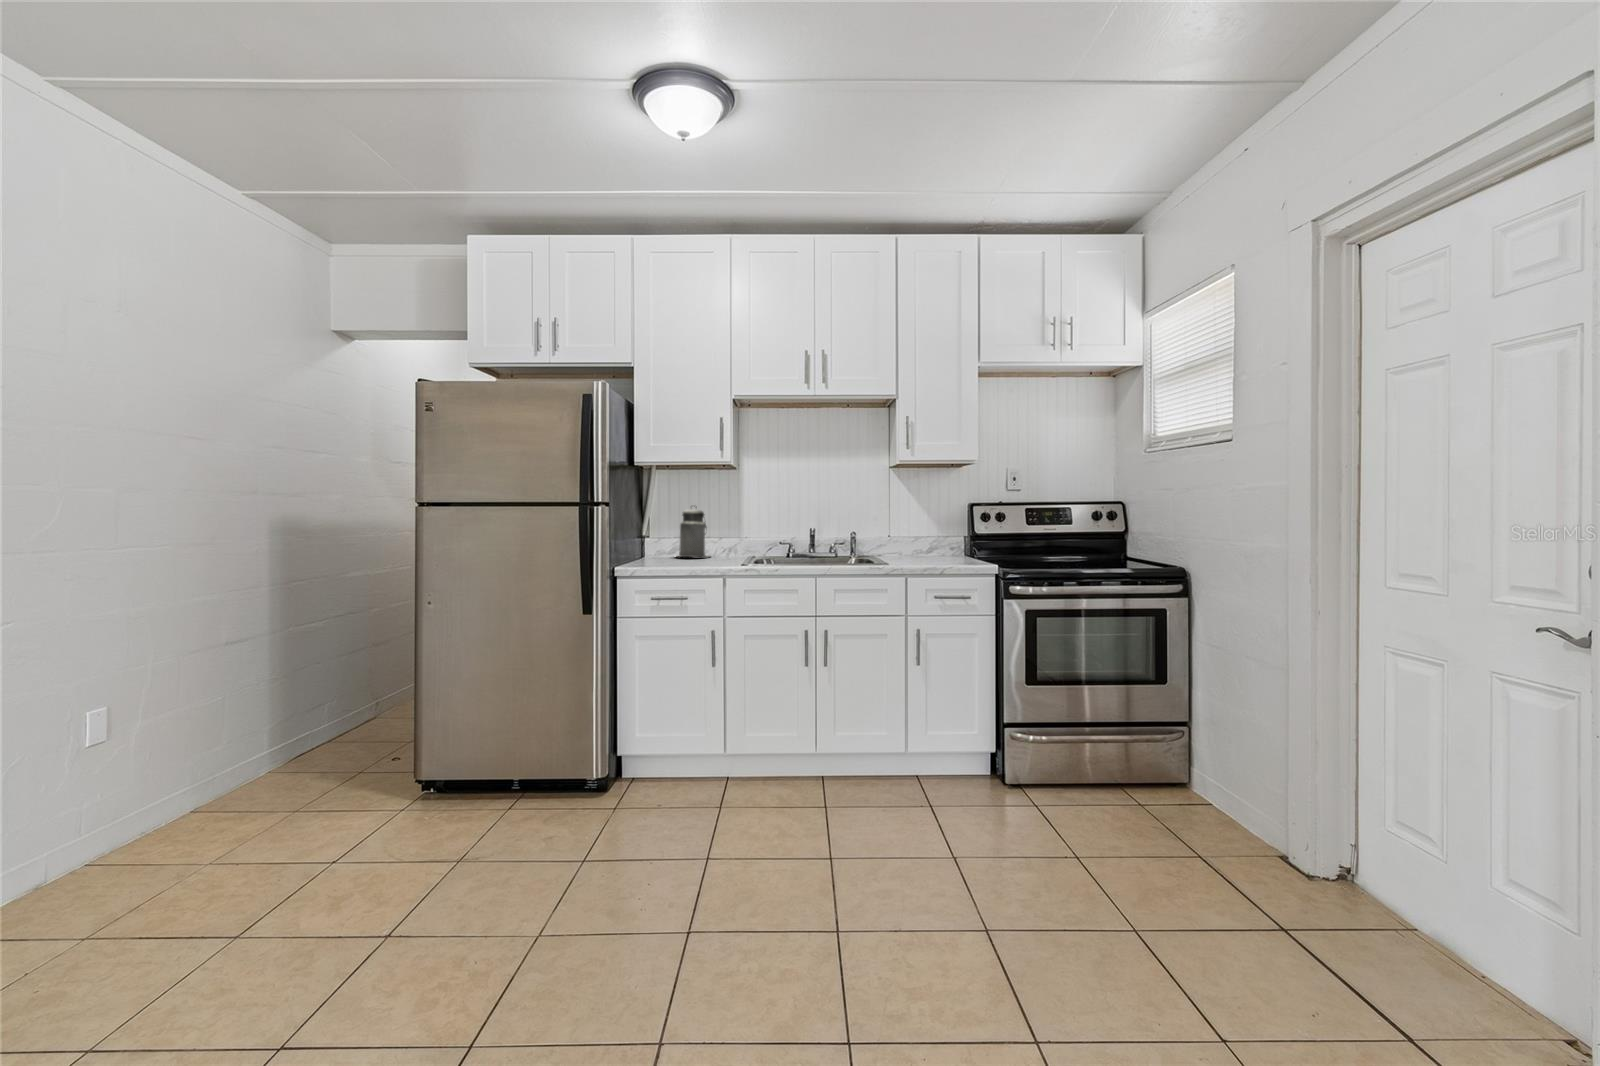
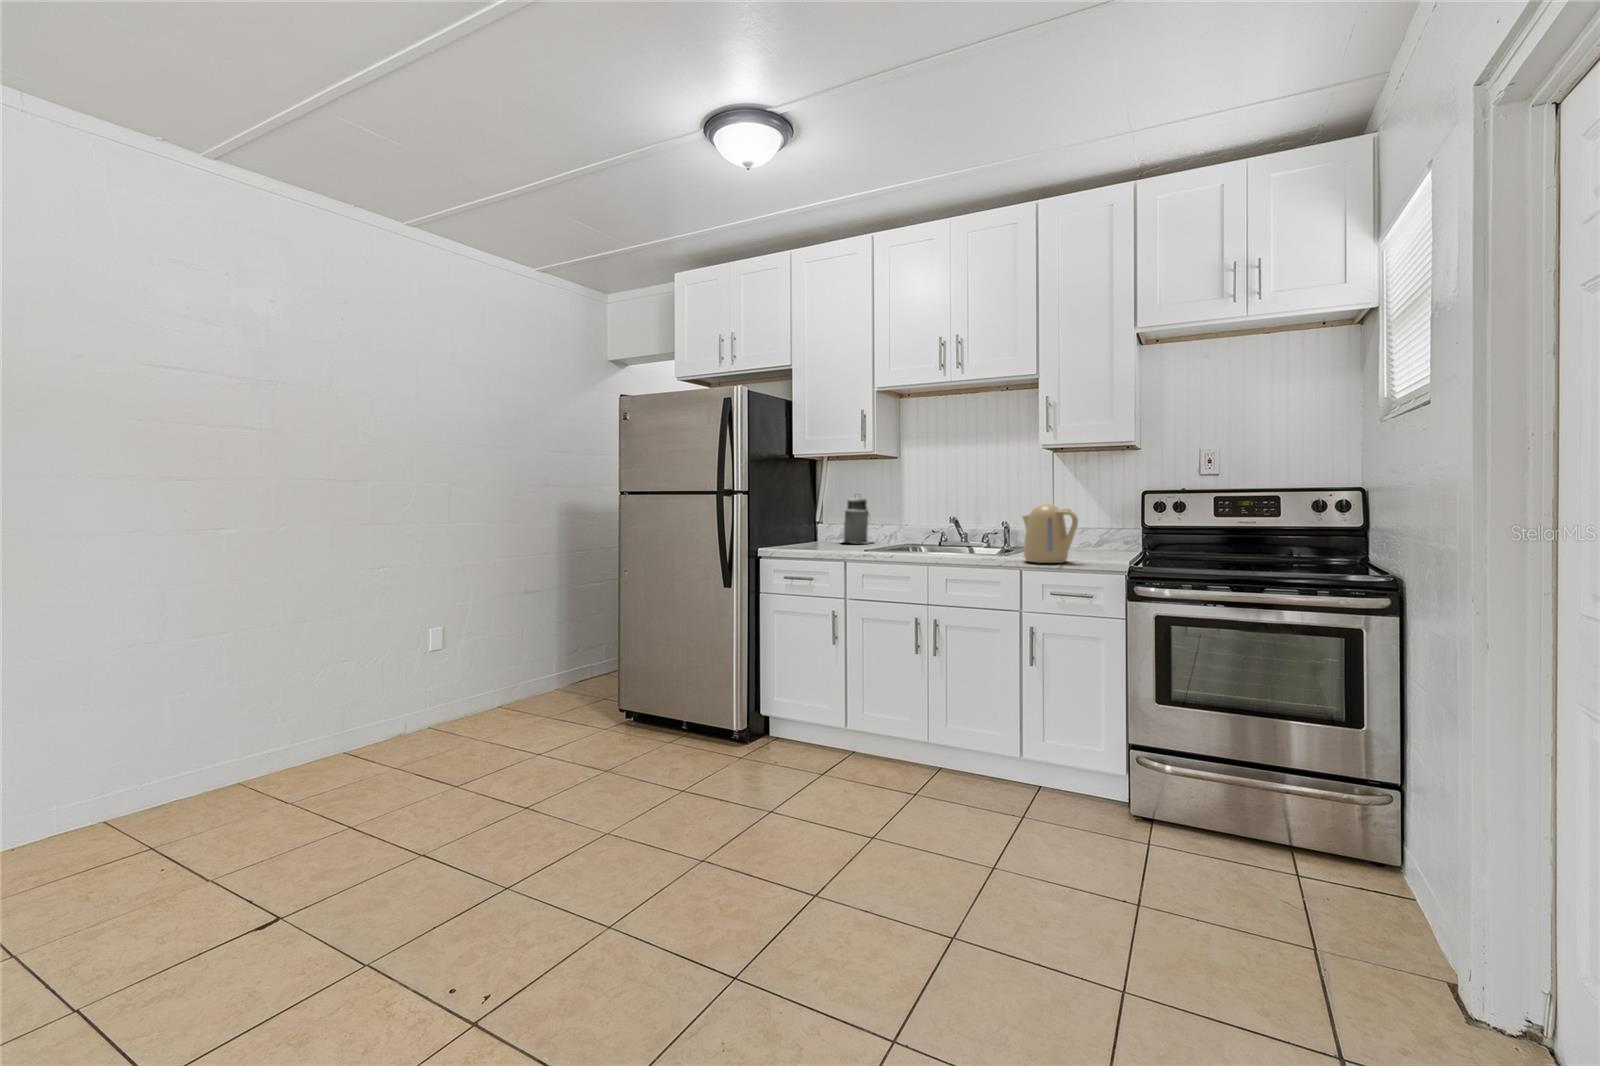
kettle: none [900,515,956,569] -> present [1022,504,1078,563]

